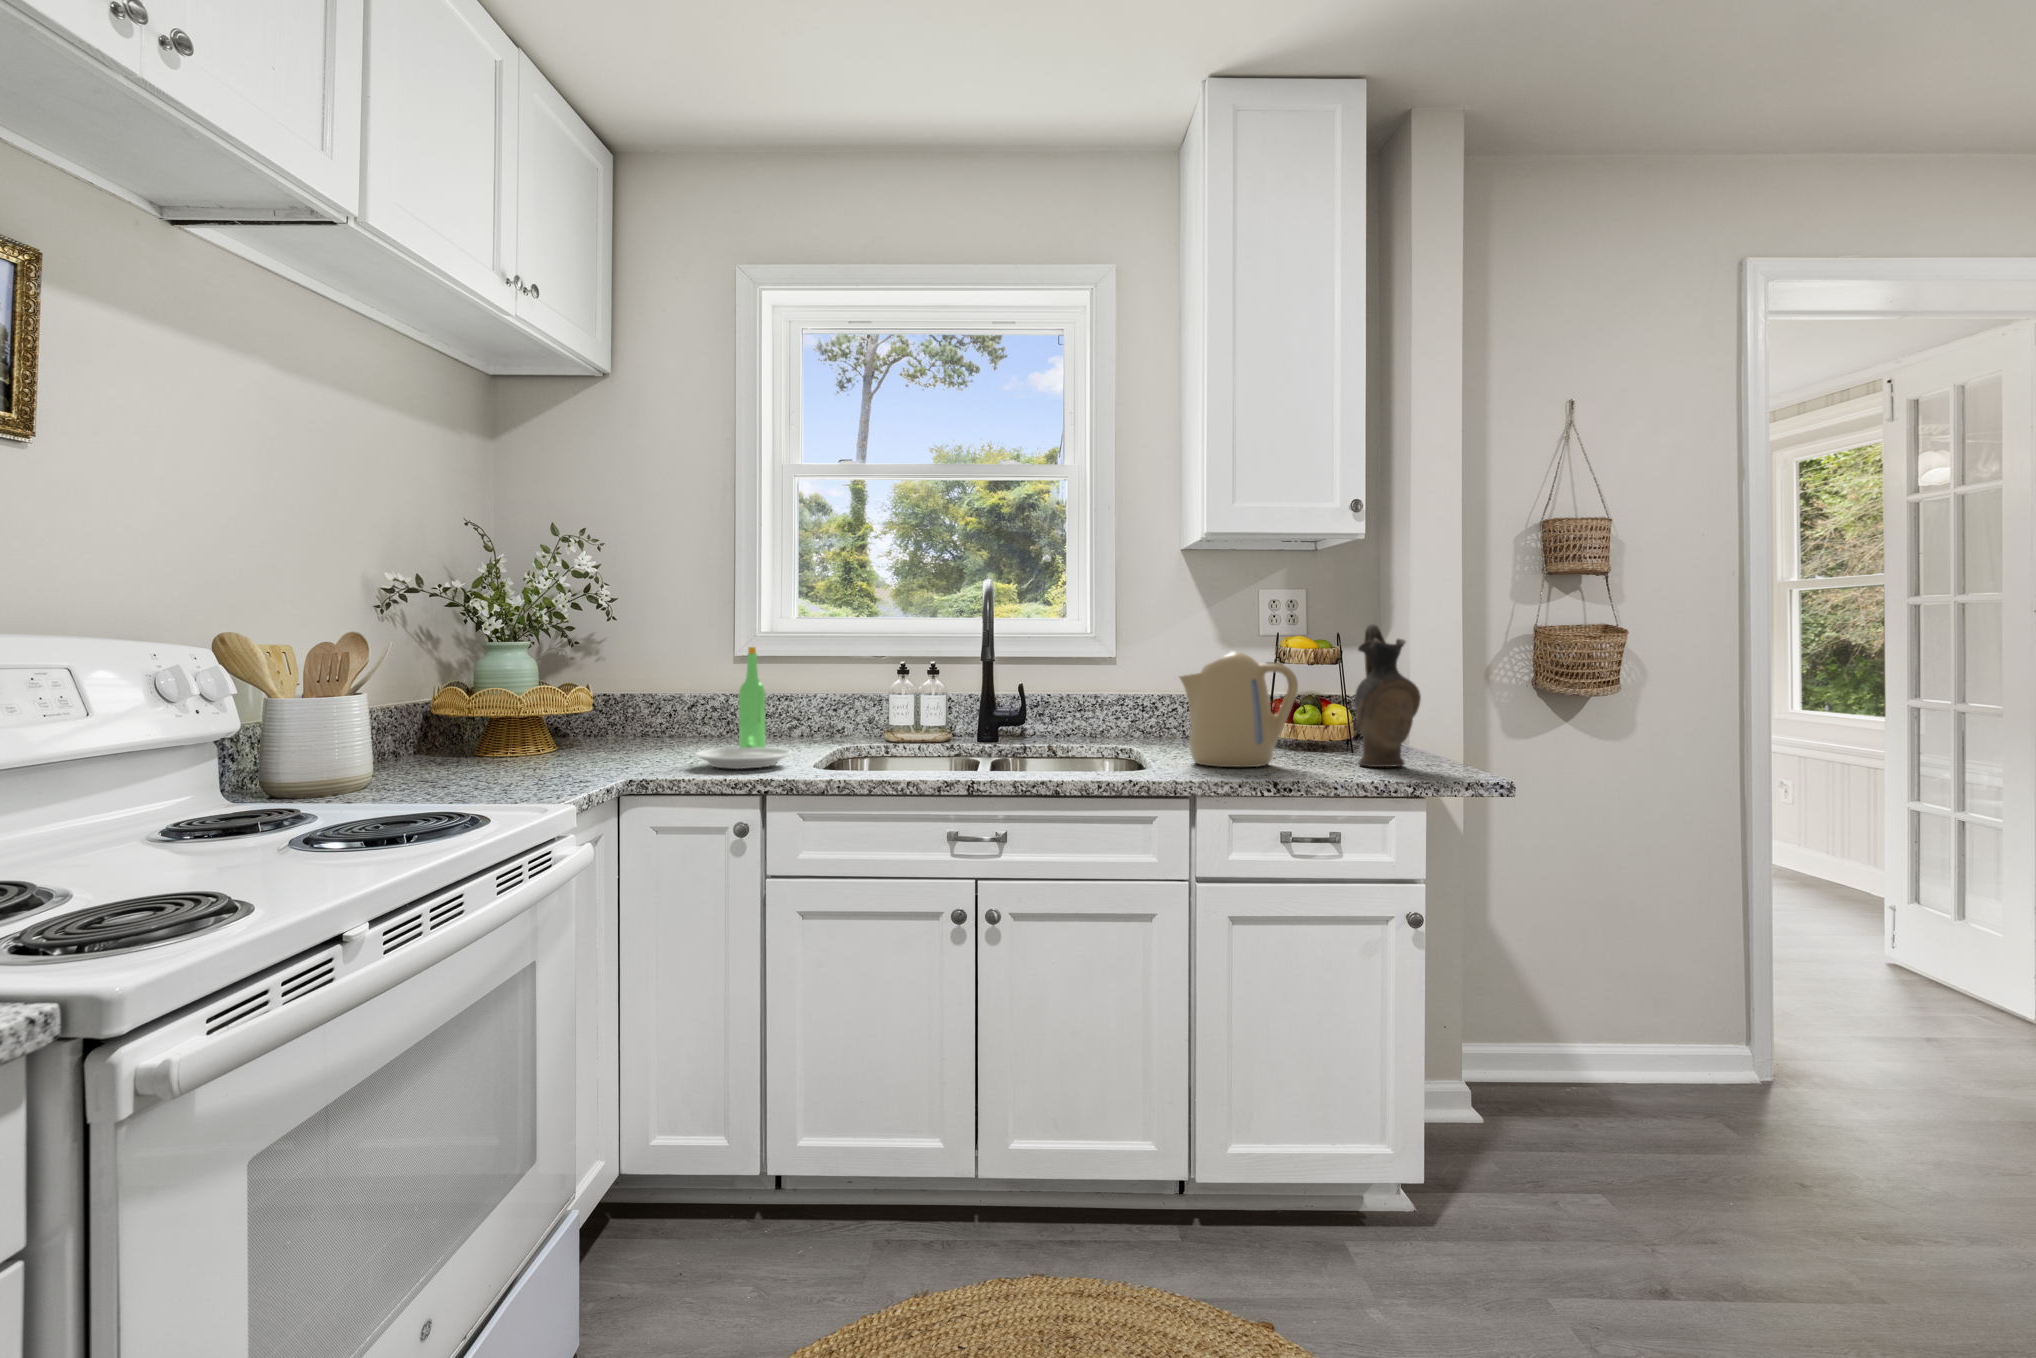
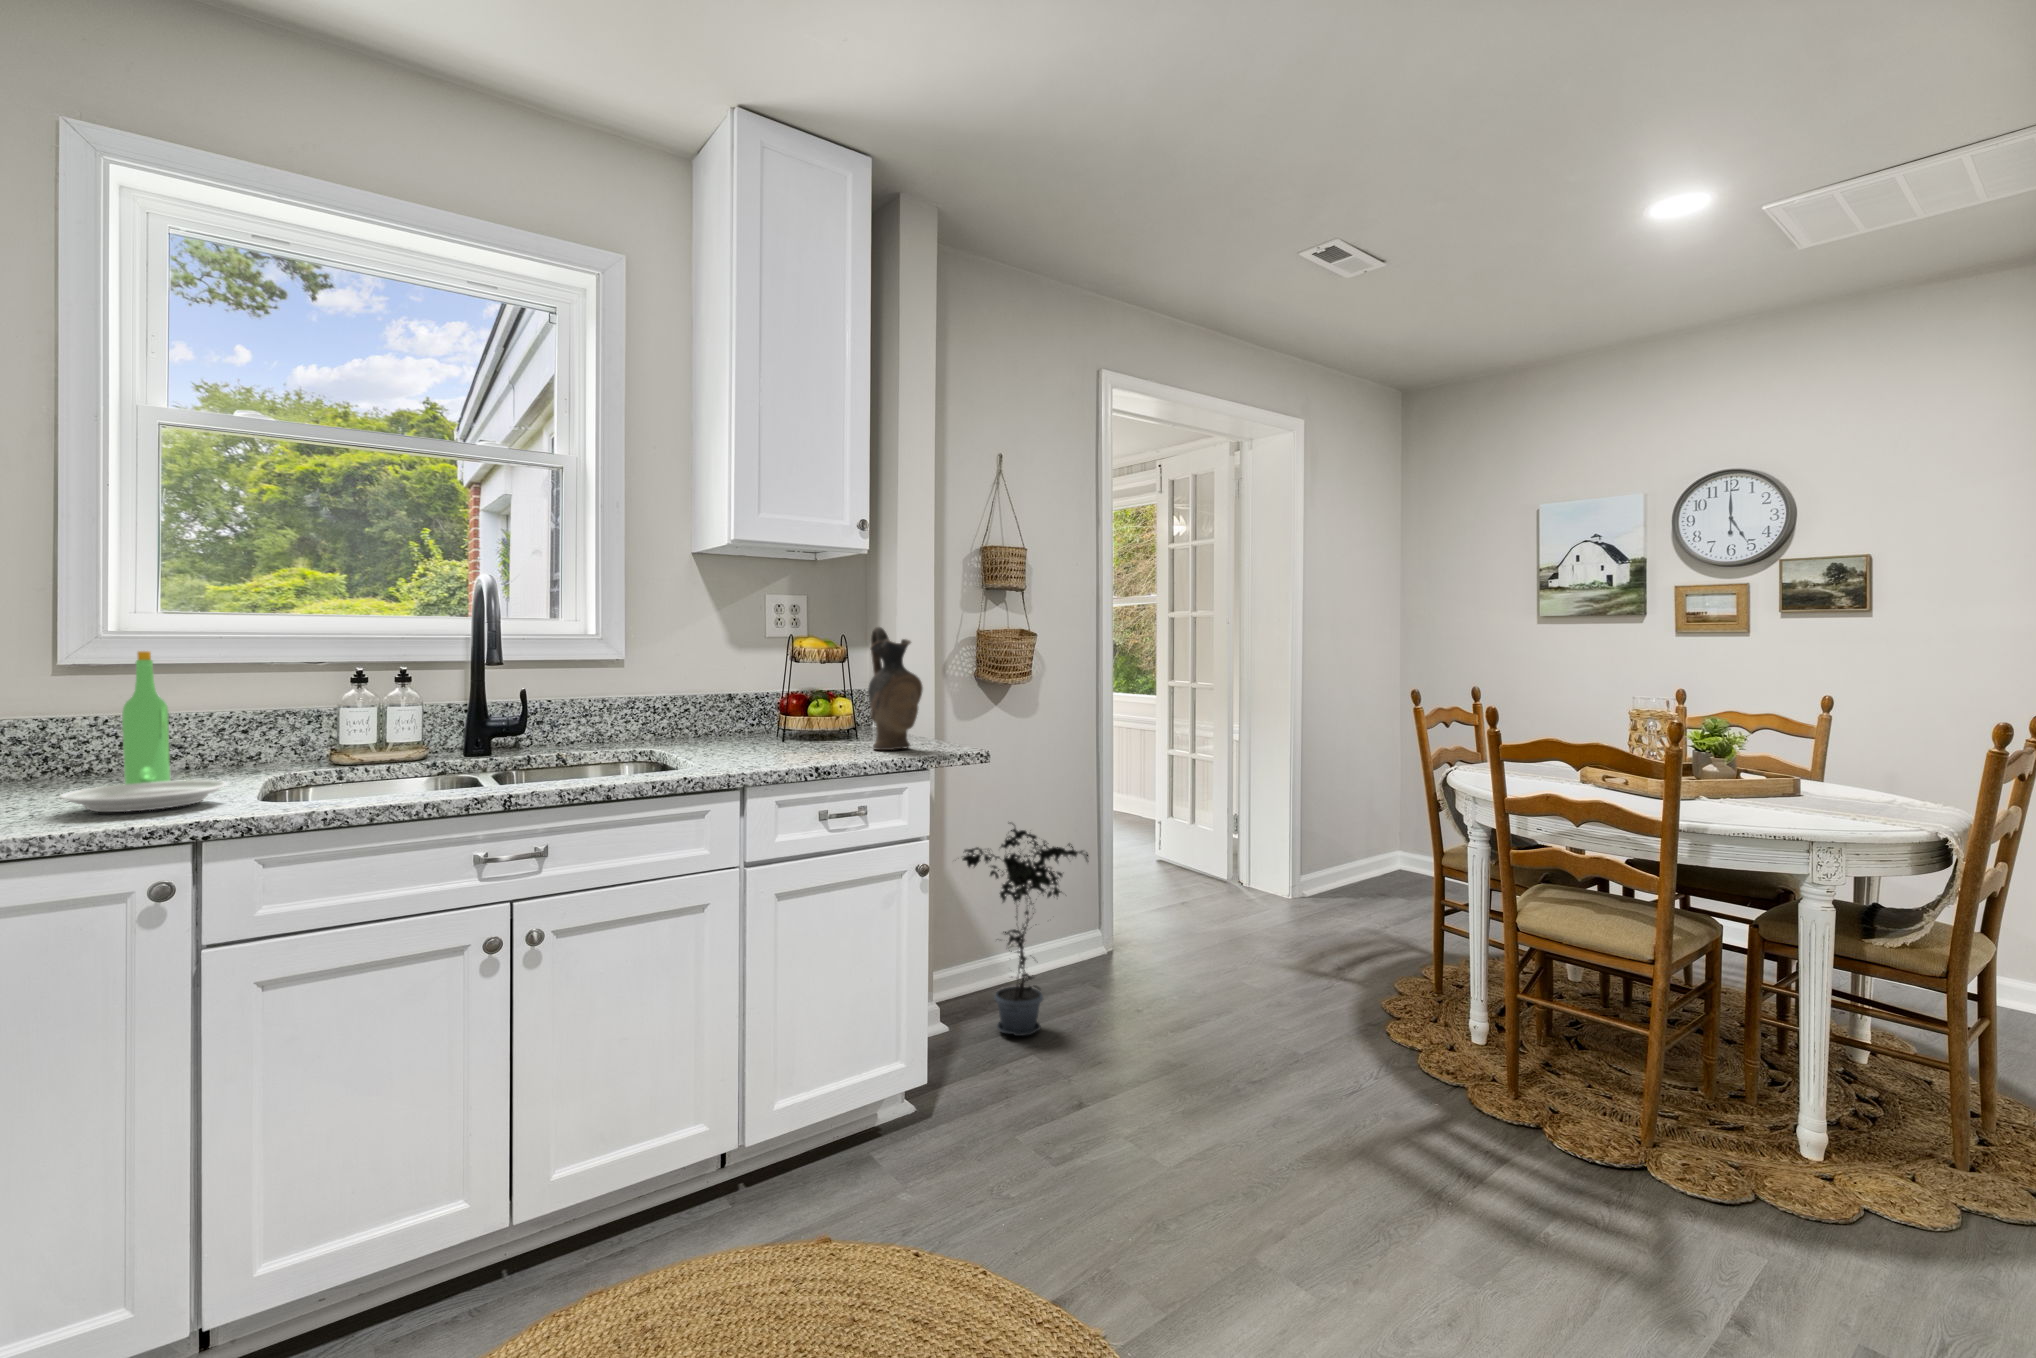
kettle: present [1180,651,1298,767] -> none [710,651,823,760]
potted plant: none [1480,870,1680,1146] -> present [962,824,1088,1036]

